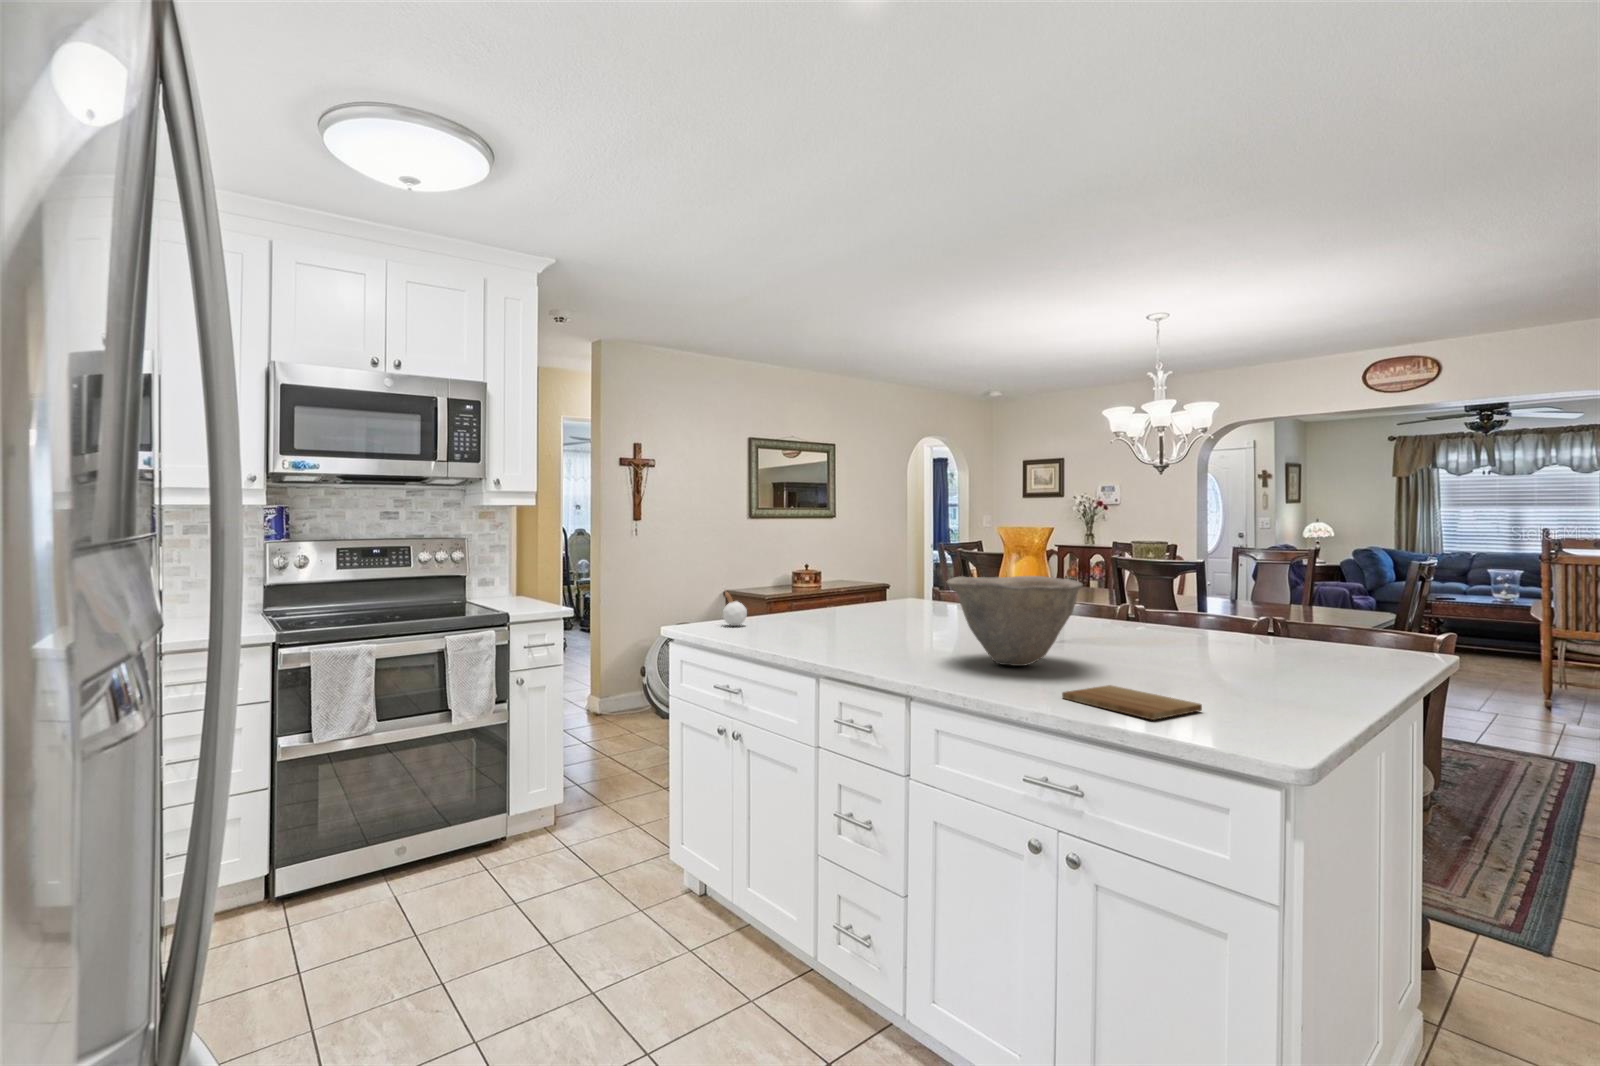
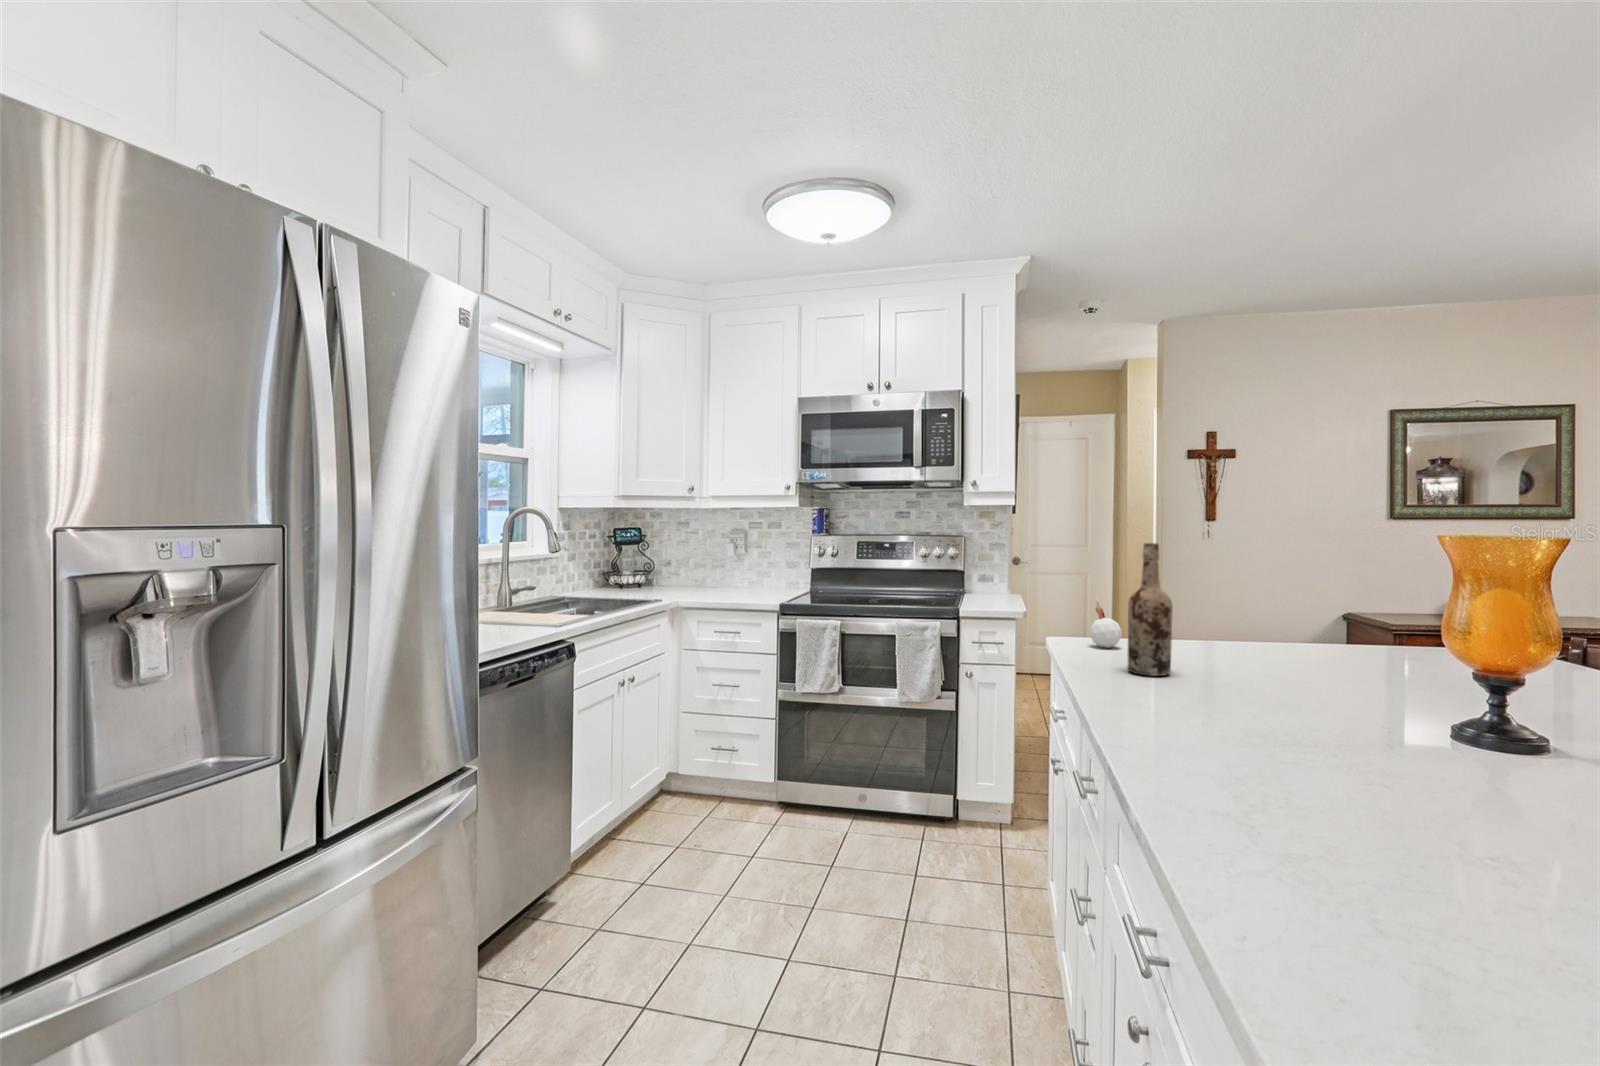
wine bottle: none [793,538,823,638] -> present [1128,543,1173,676]
bowl: present [947,576,1083,666] -> none [1211,612,1499,778]
cutting board: present [1062,685,1202,720] -> none [1233,829,1475,968]

